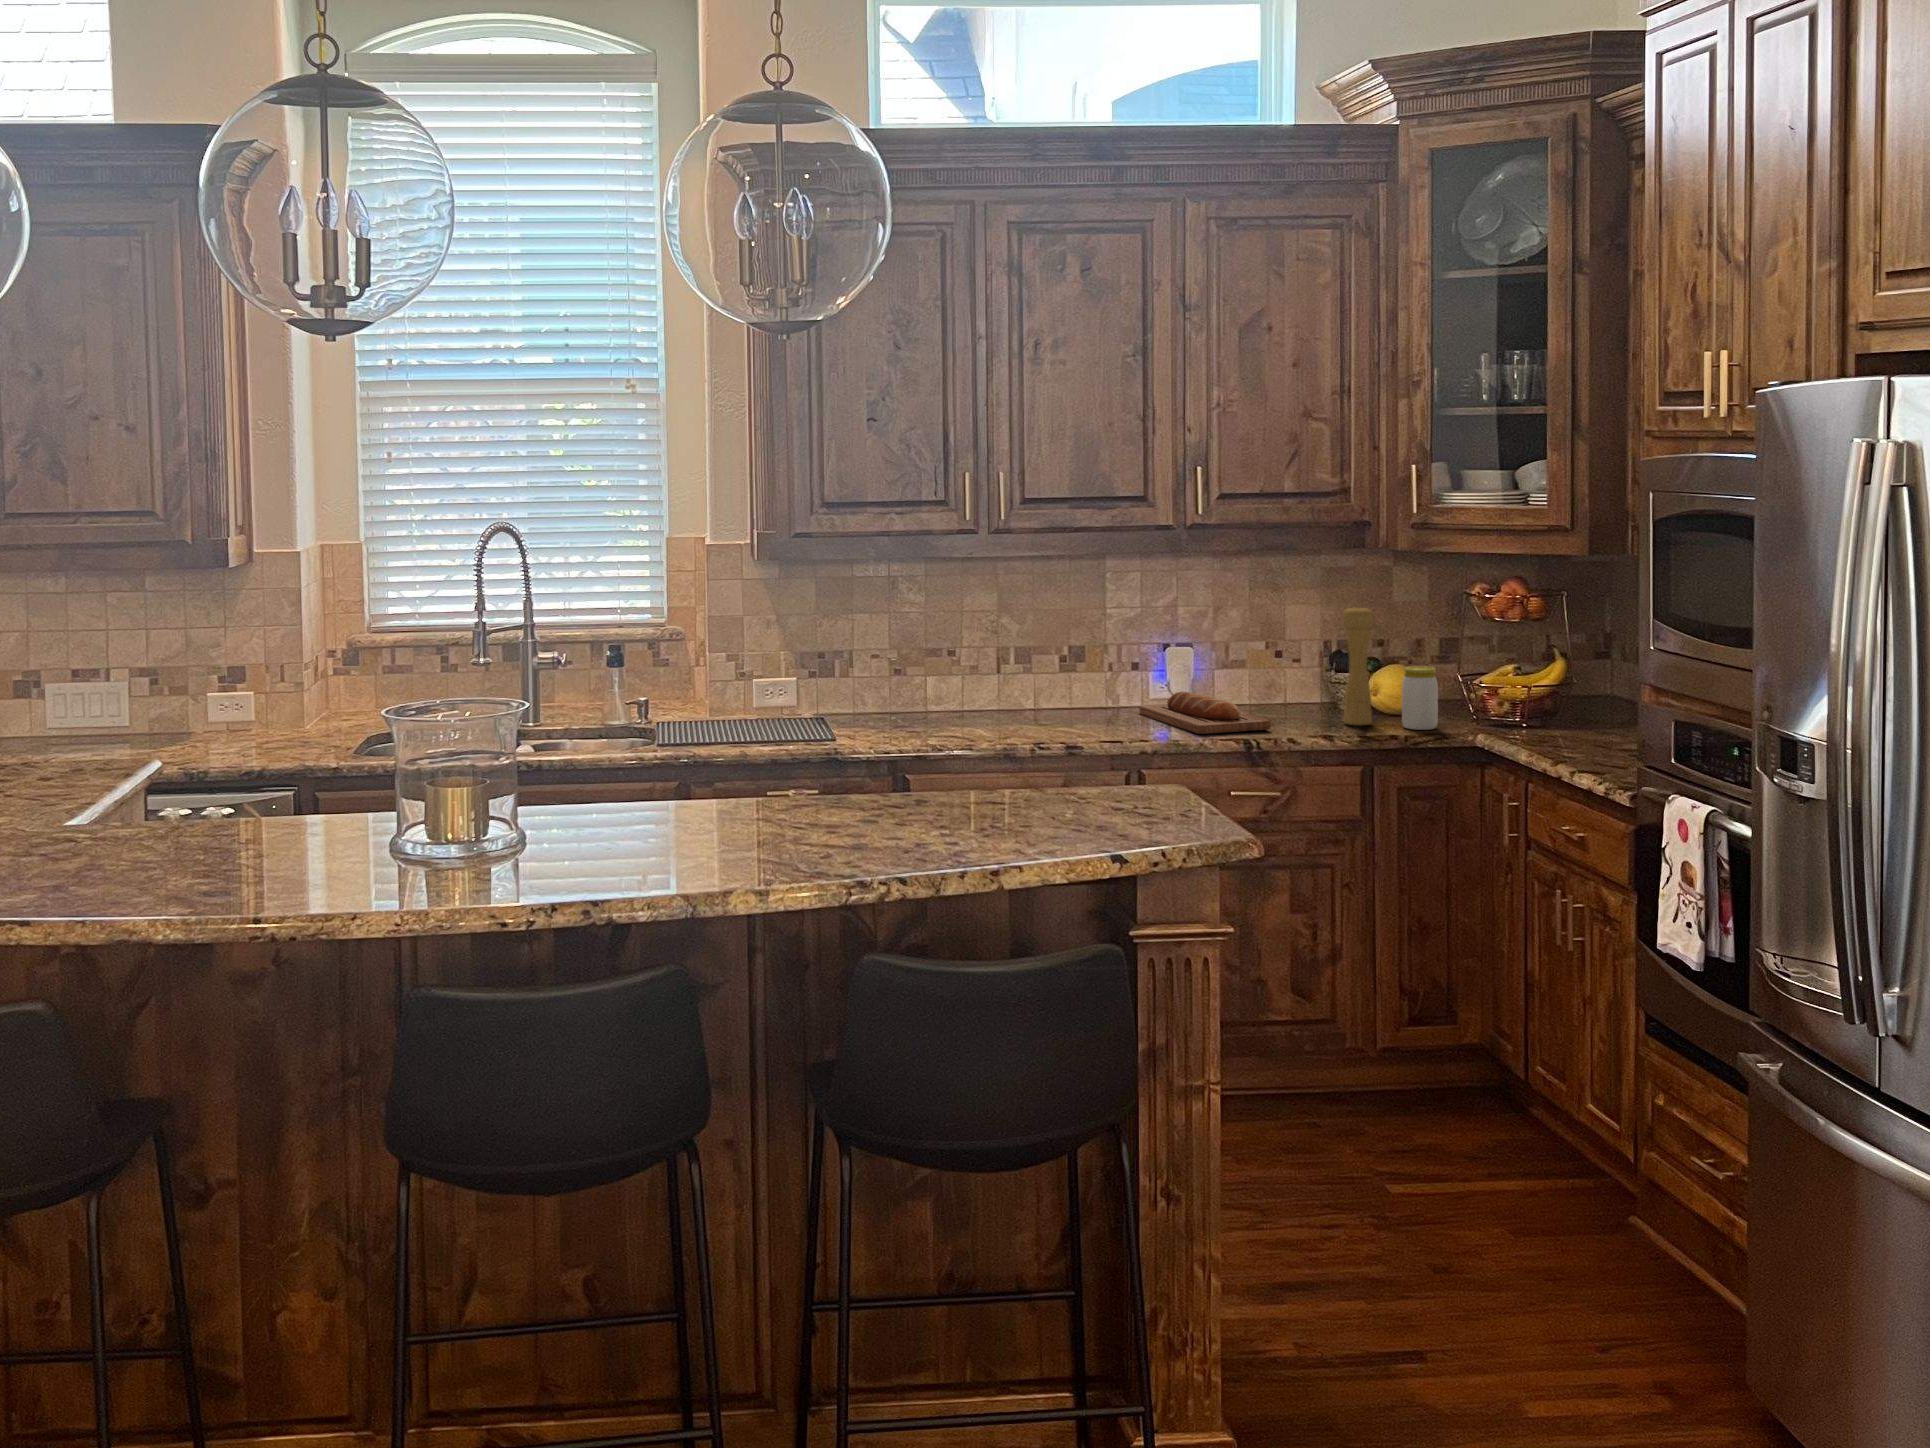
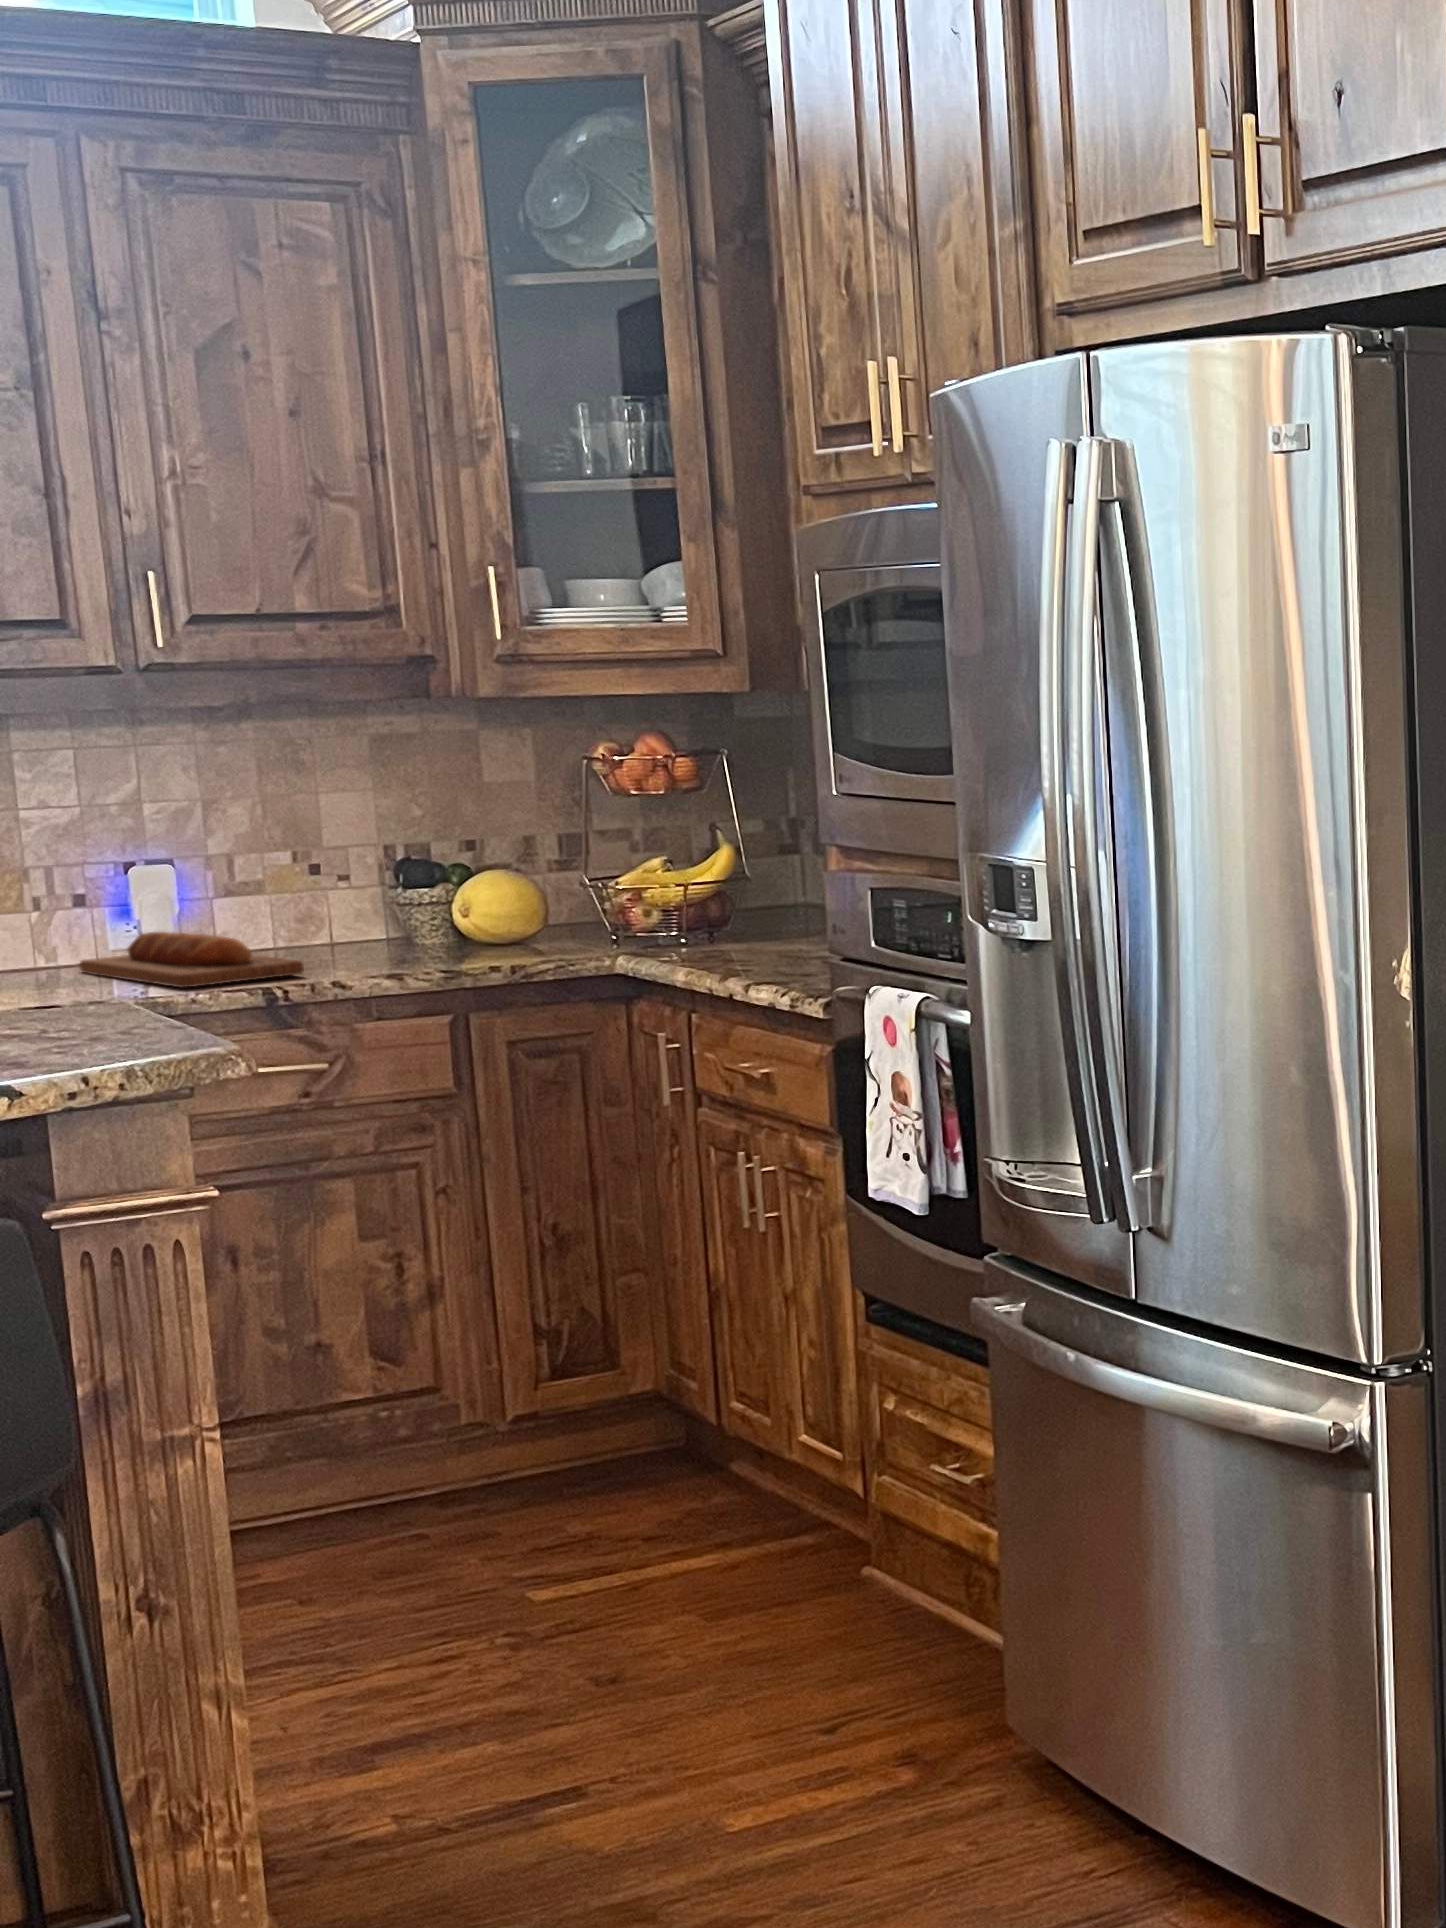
pepper mill: present [1343,606,1374,725] -> none [405,783,466,961]
jar: present [1402,666,1438,730] -> none [507,868,564,959]

